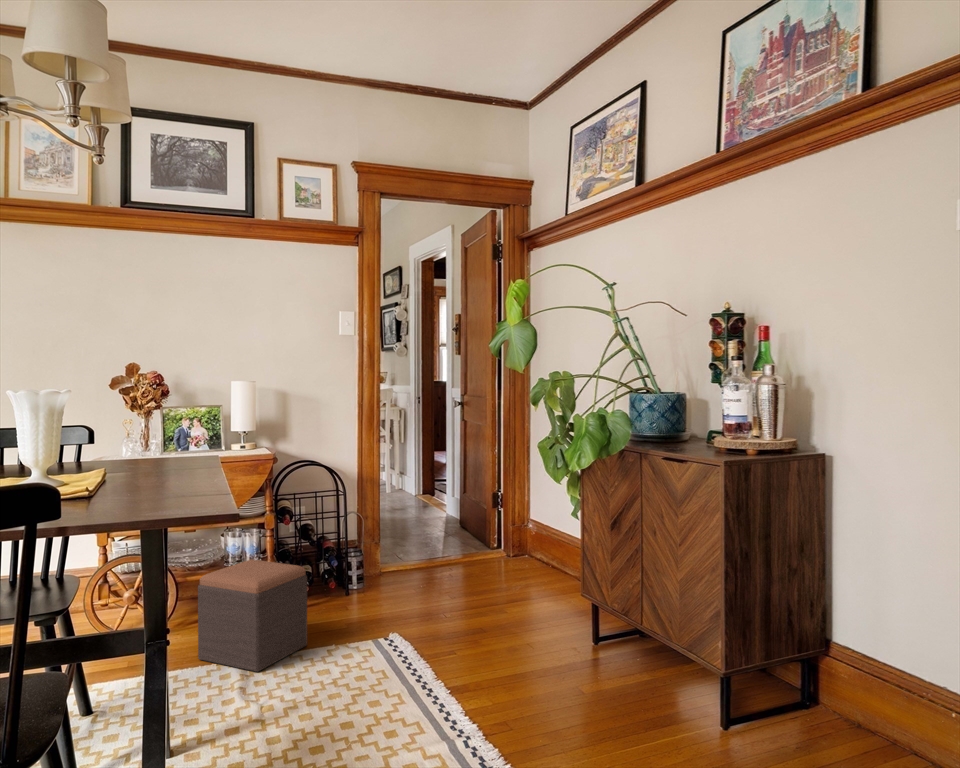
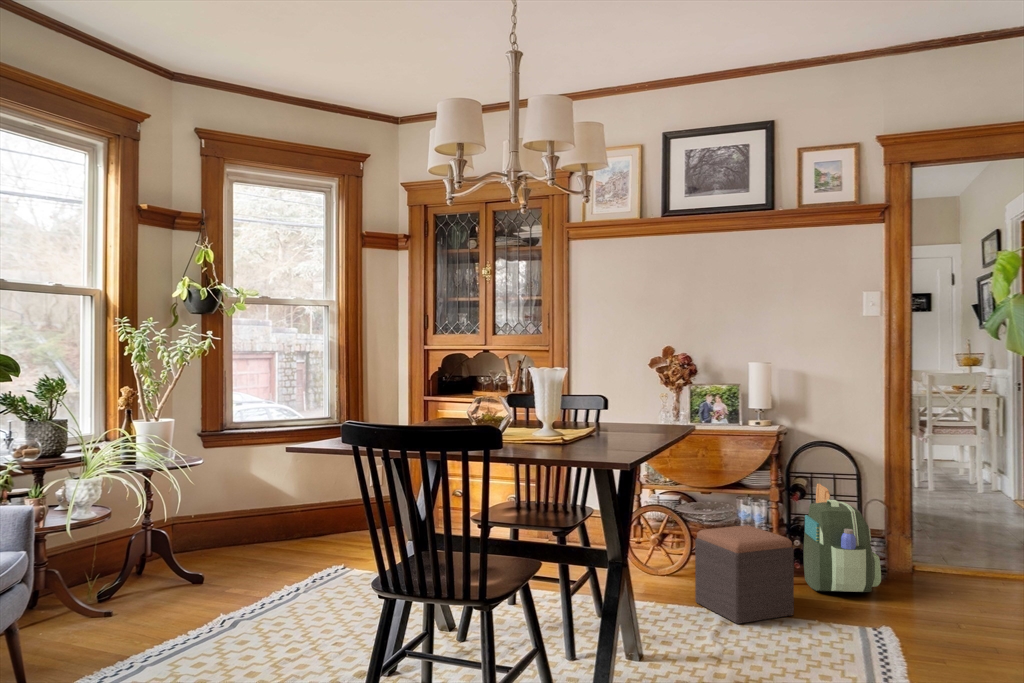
backpack: none [293,504,369,613] -> present [804,484,881,592]

